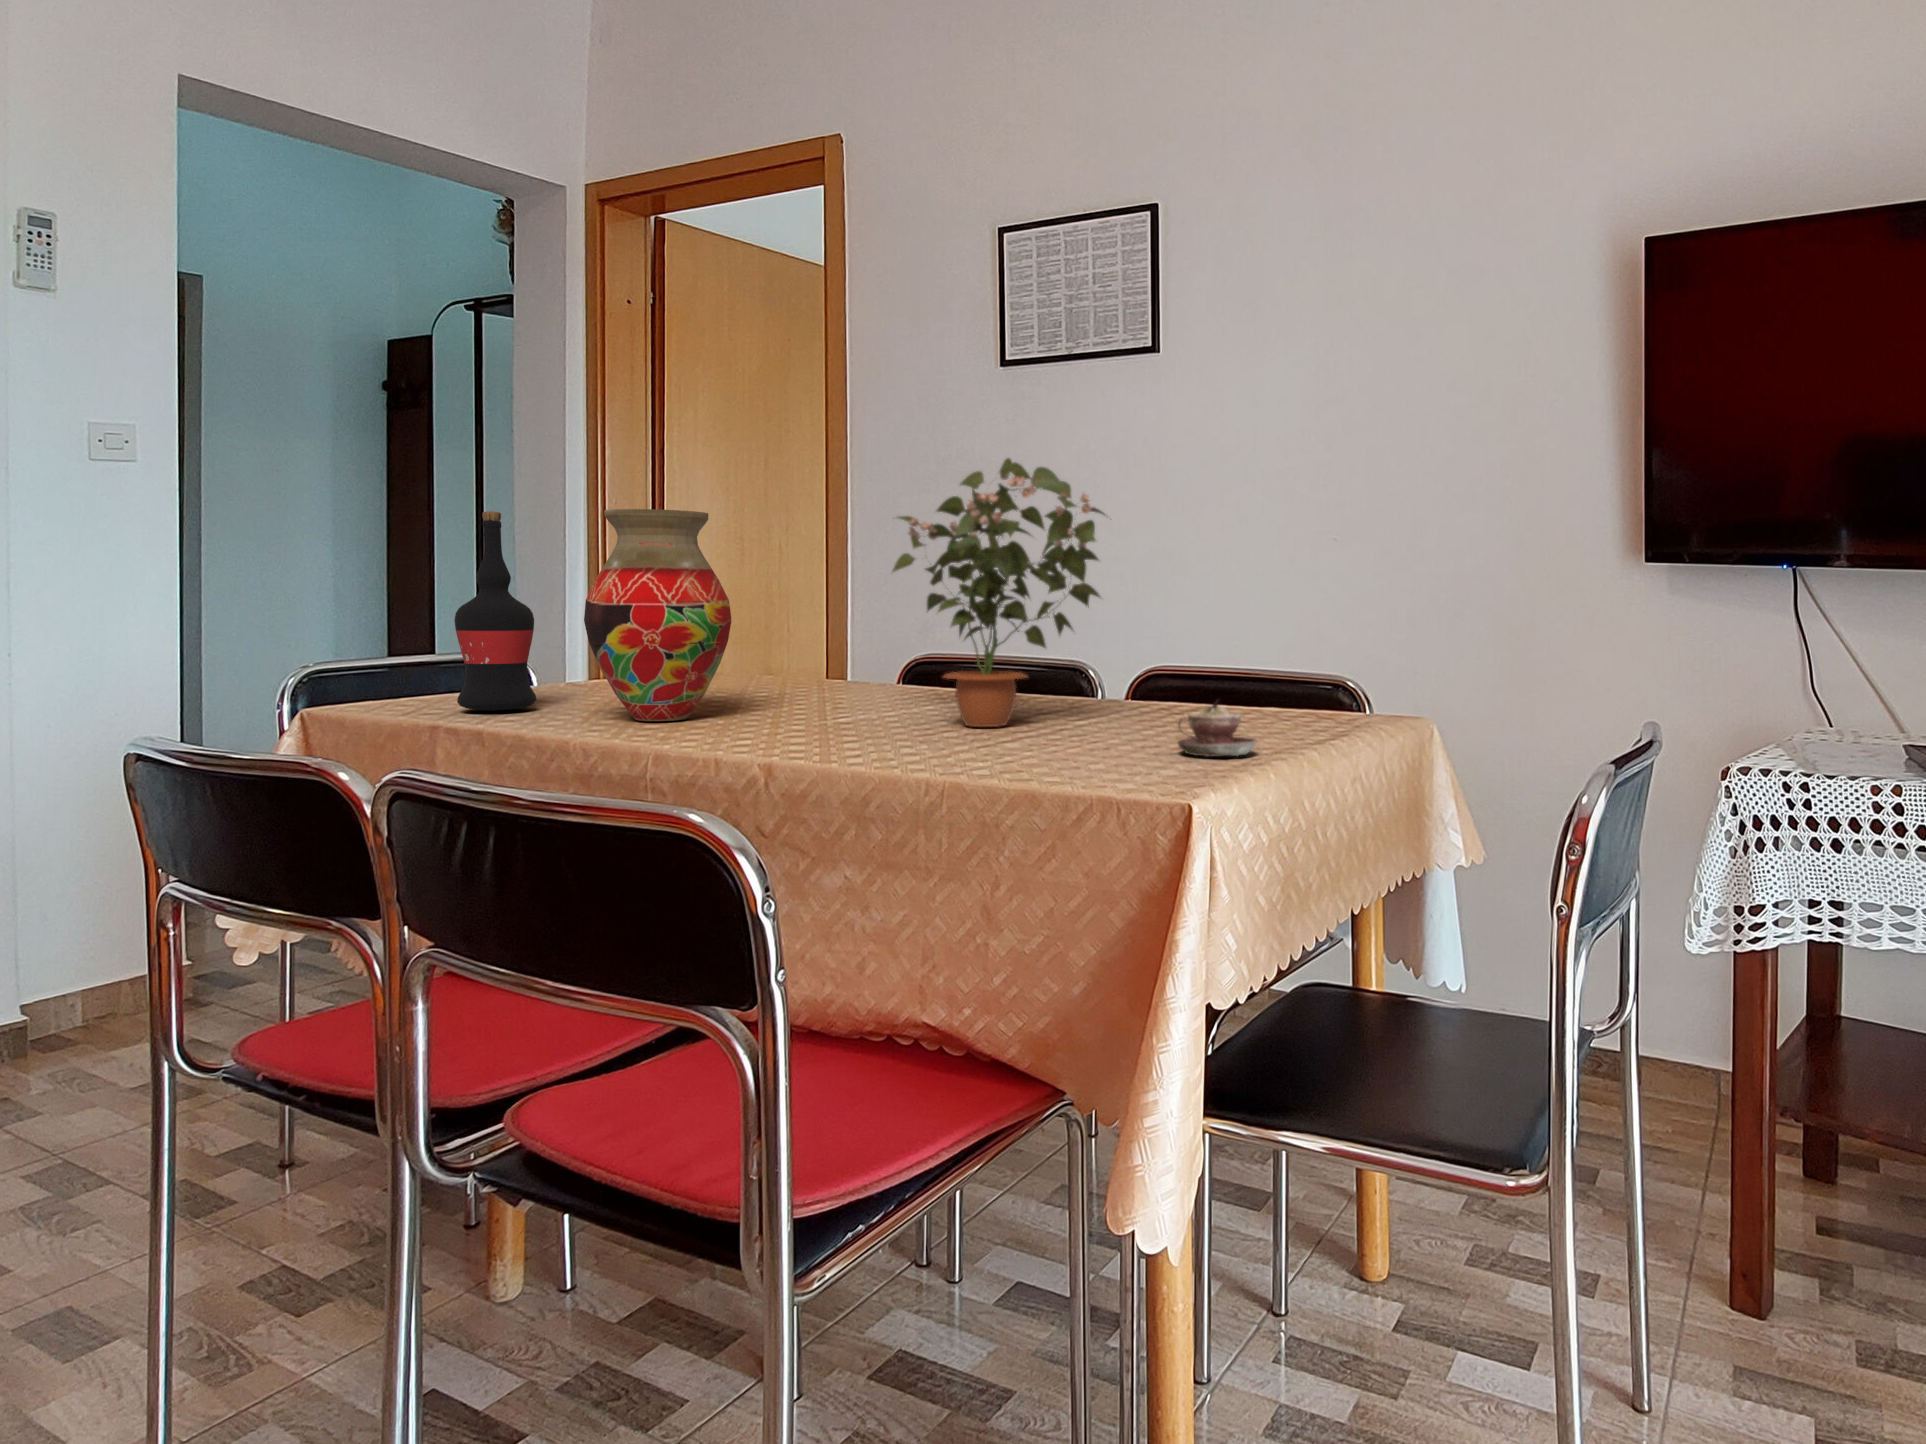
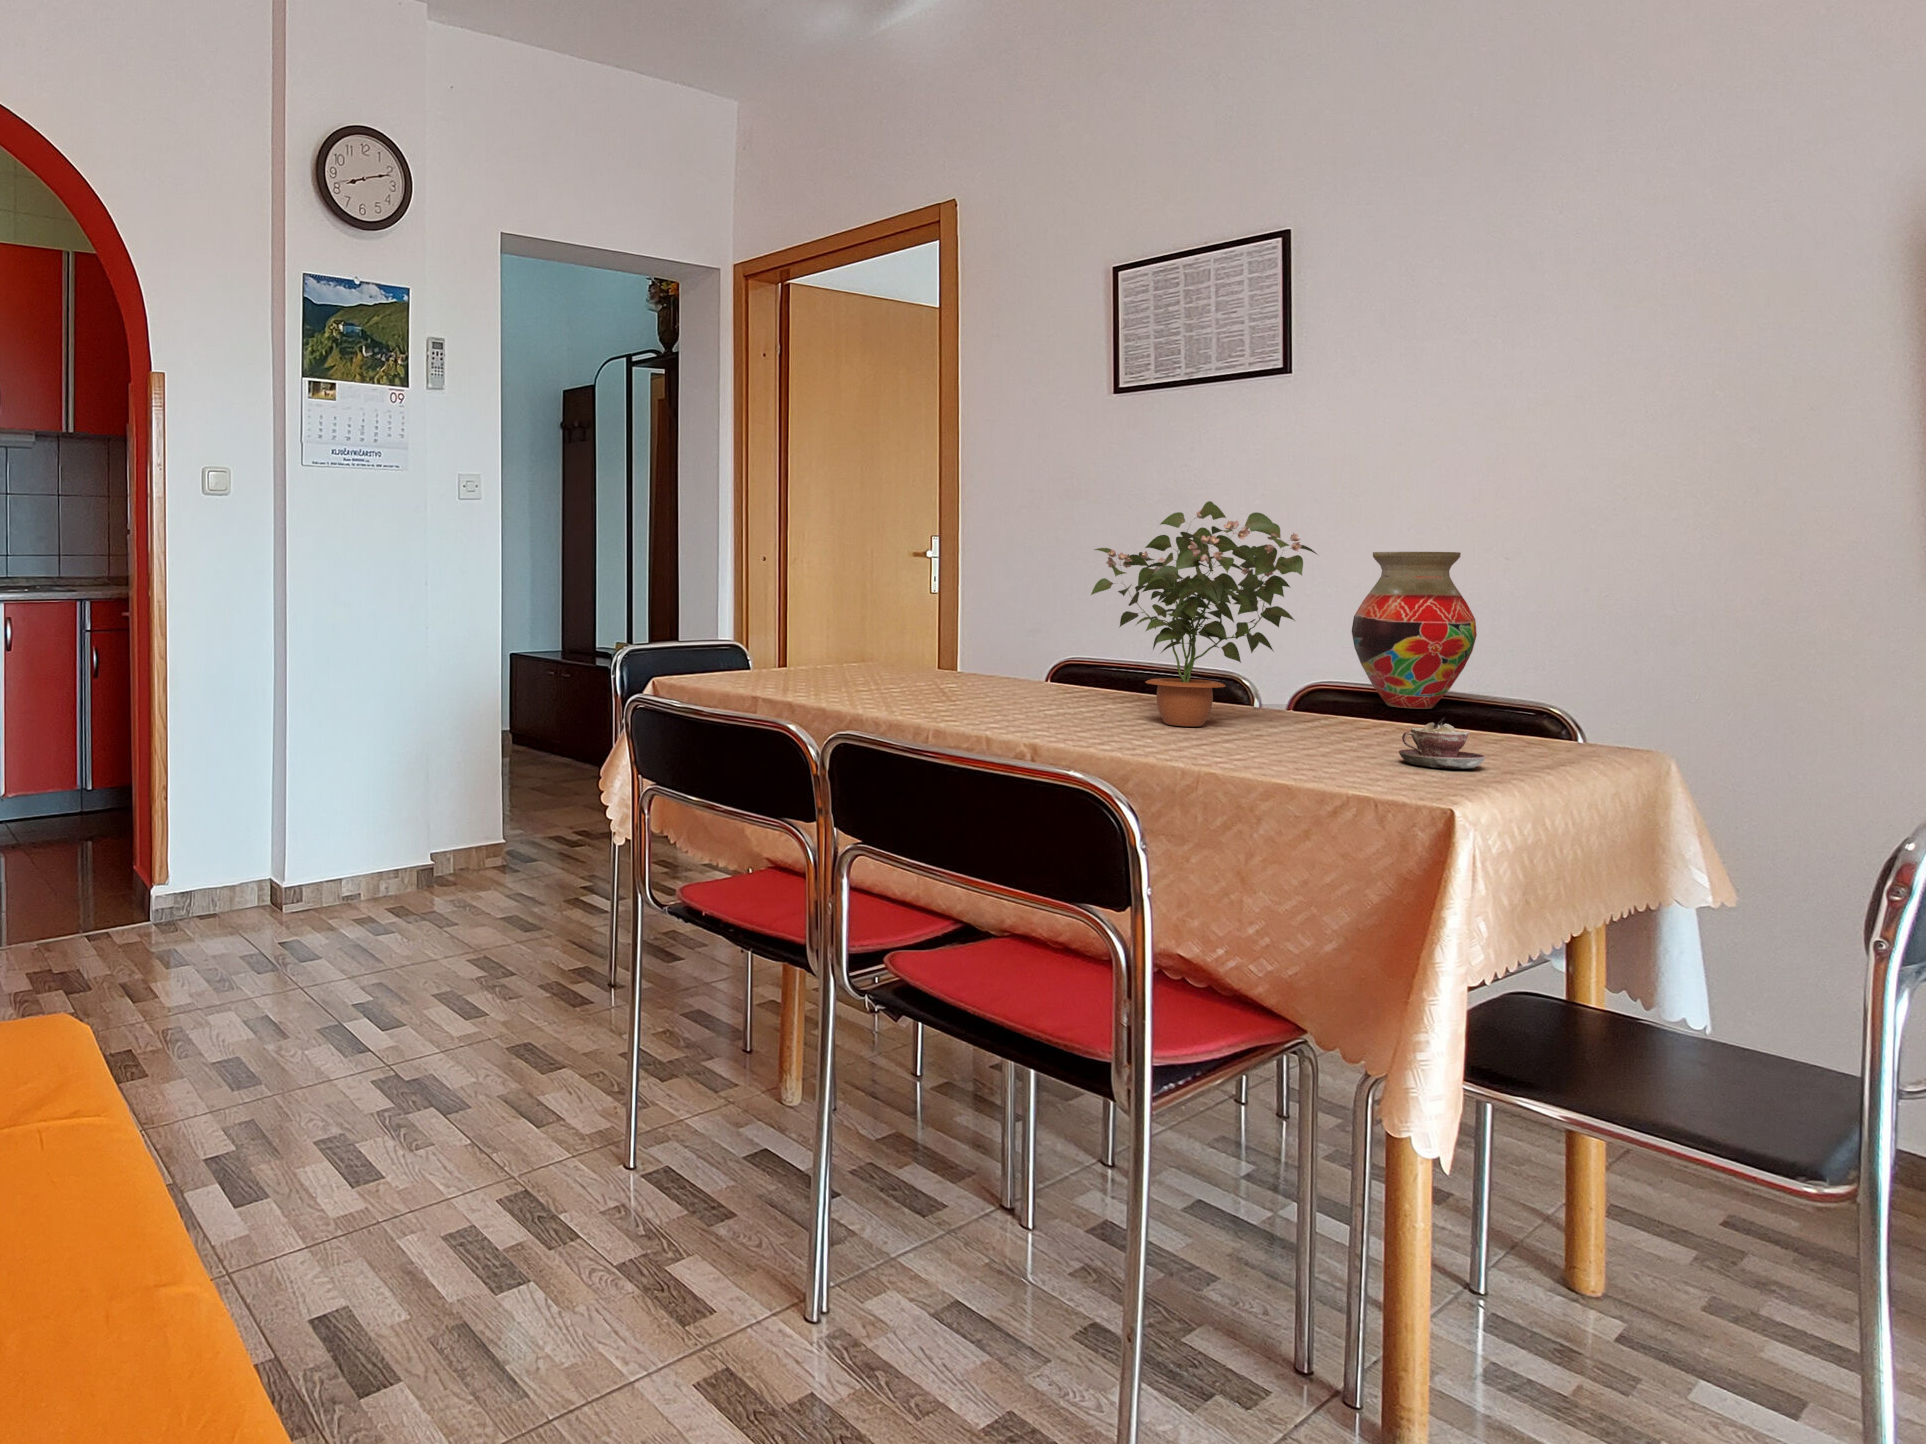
vase: present [584,509,731,721] -> present [1352,552,1477,709]
wine bottle: present [454,511,536,711] -> none [752,547,804,690]

